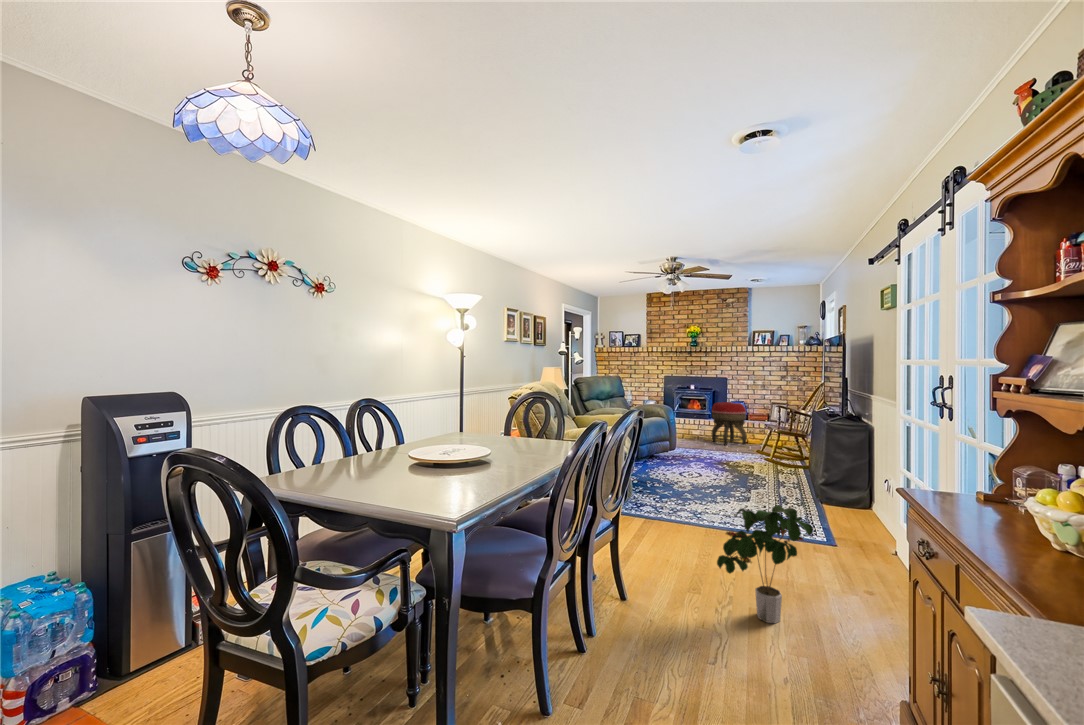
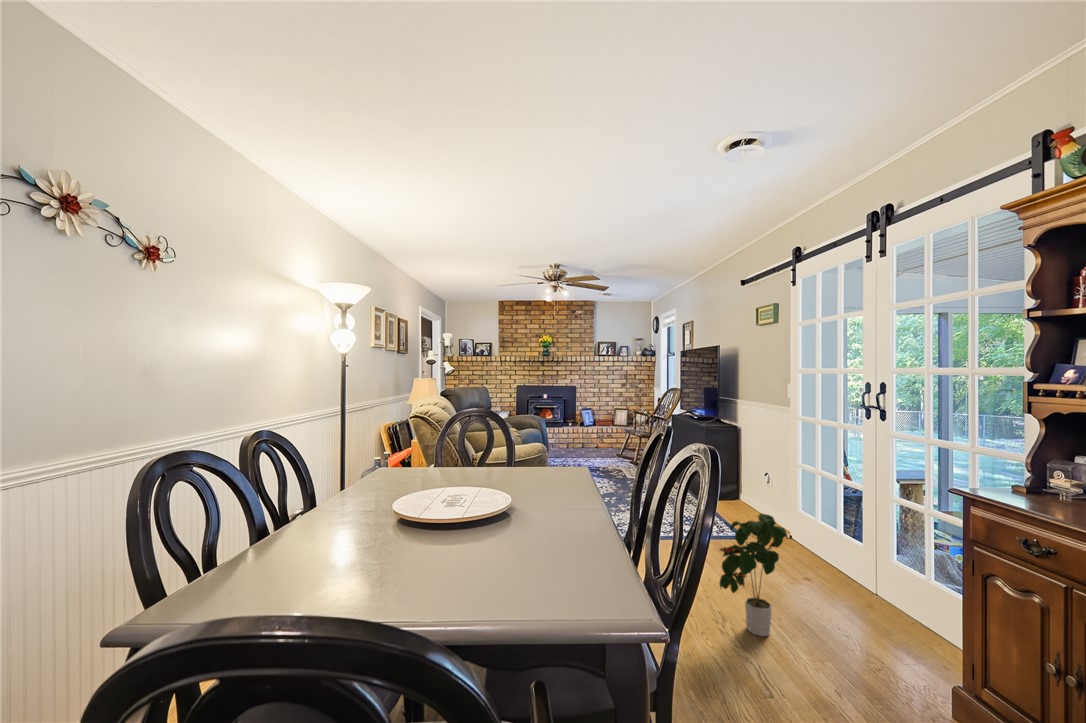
footstool: present [711,402,747,445] -> none [571,409,603,451]

